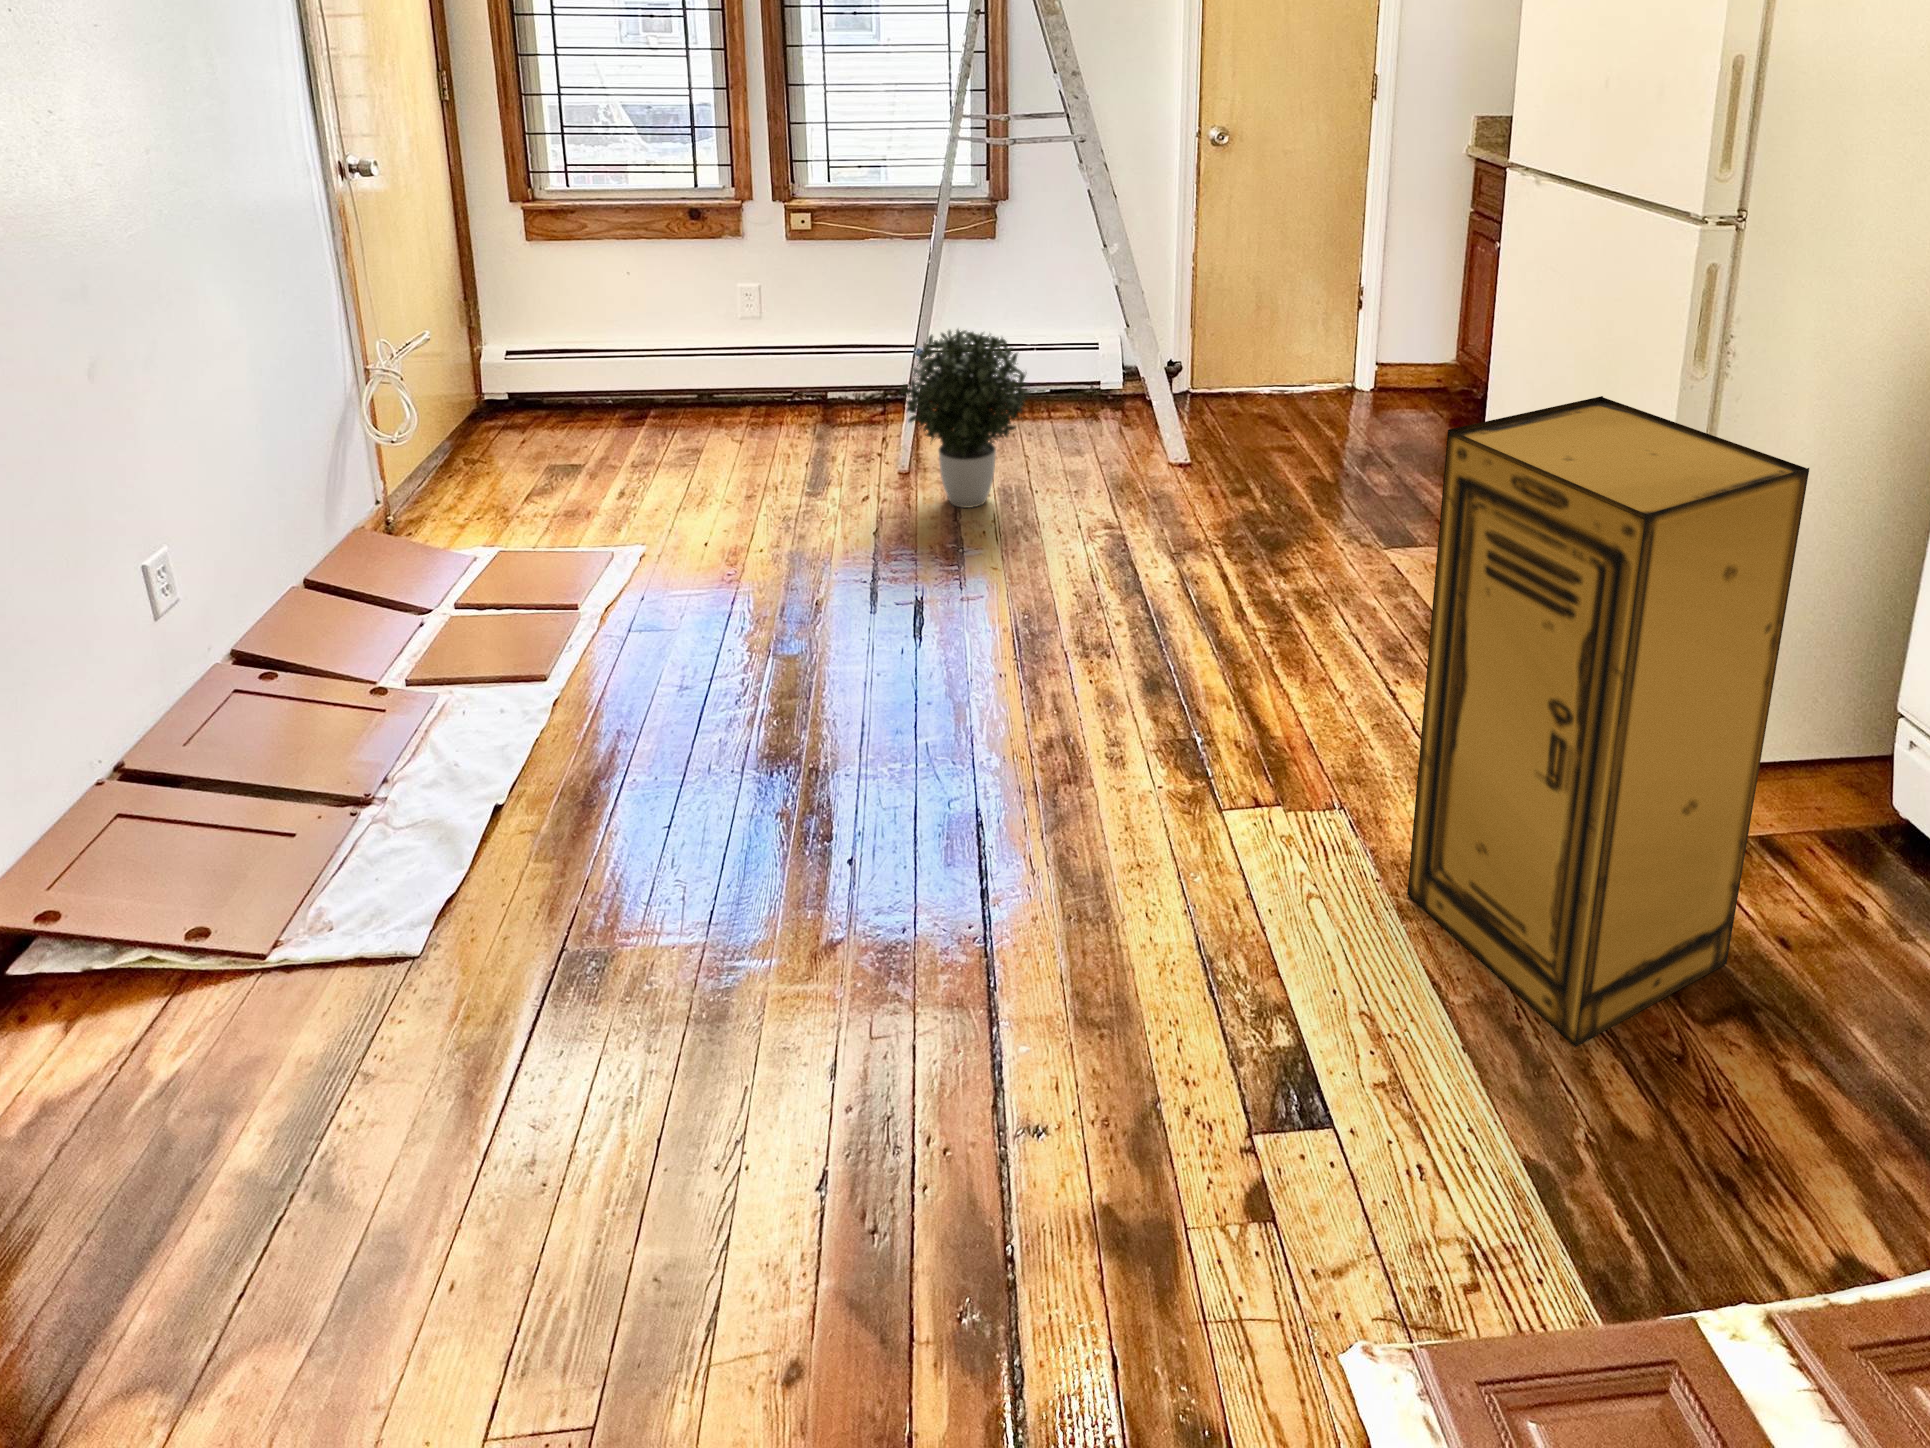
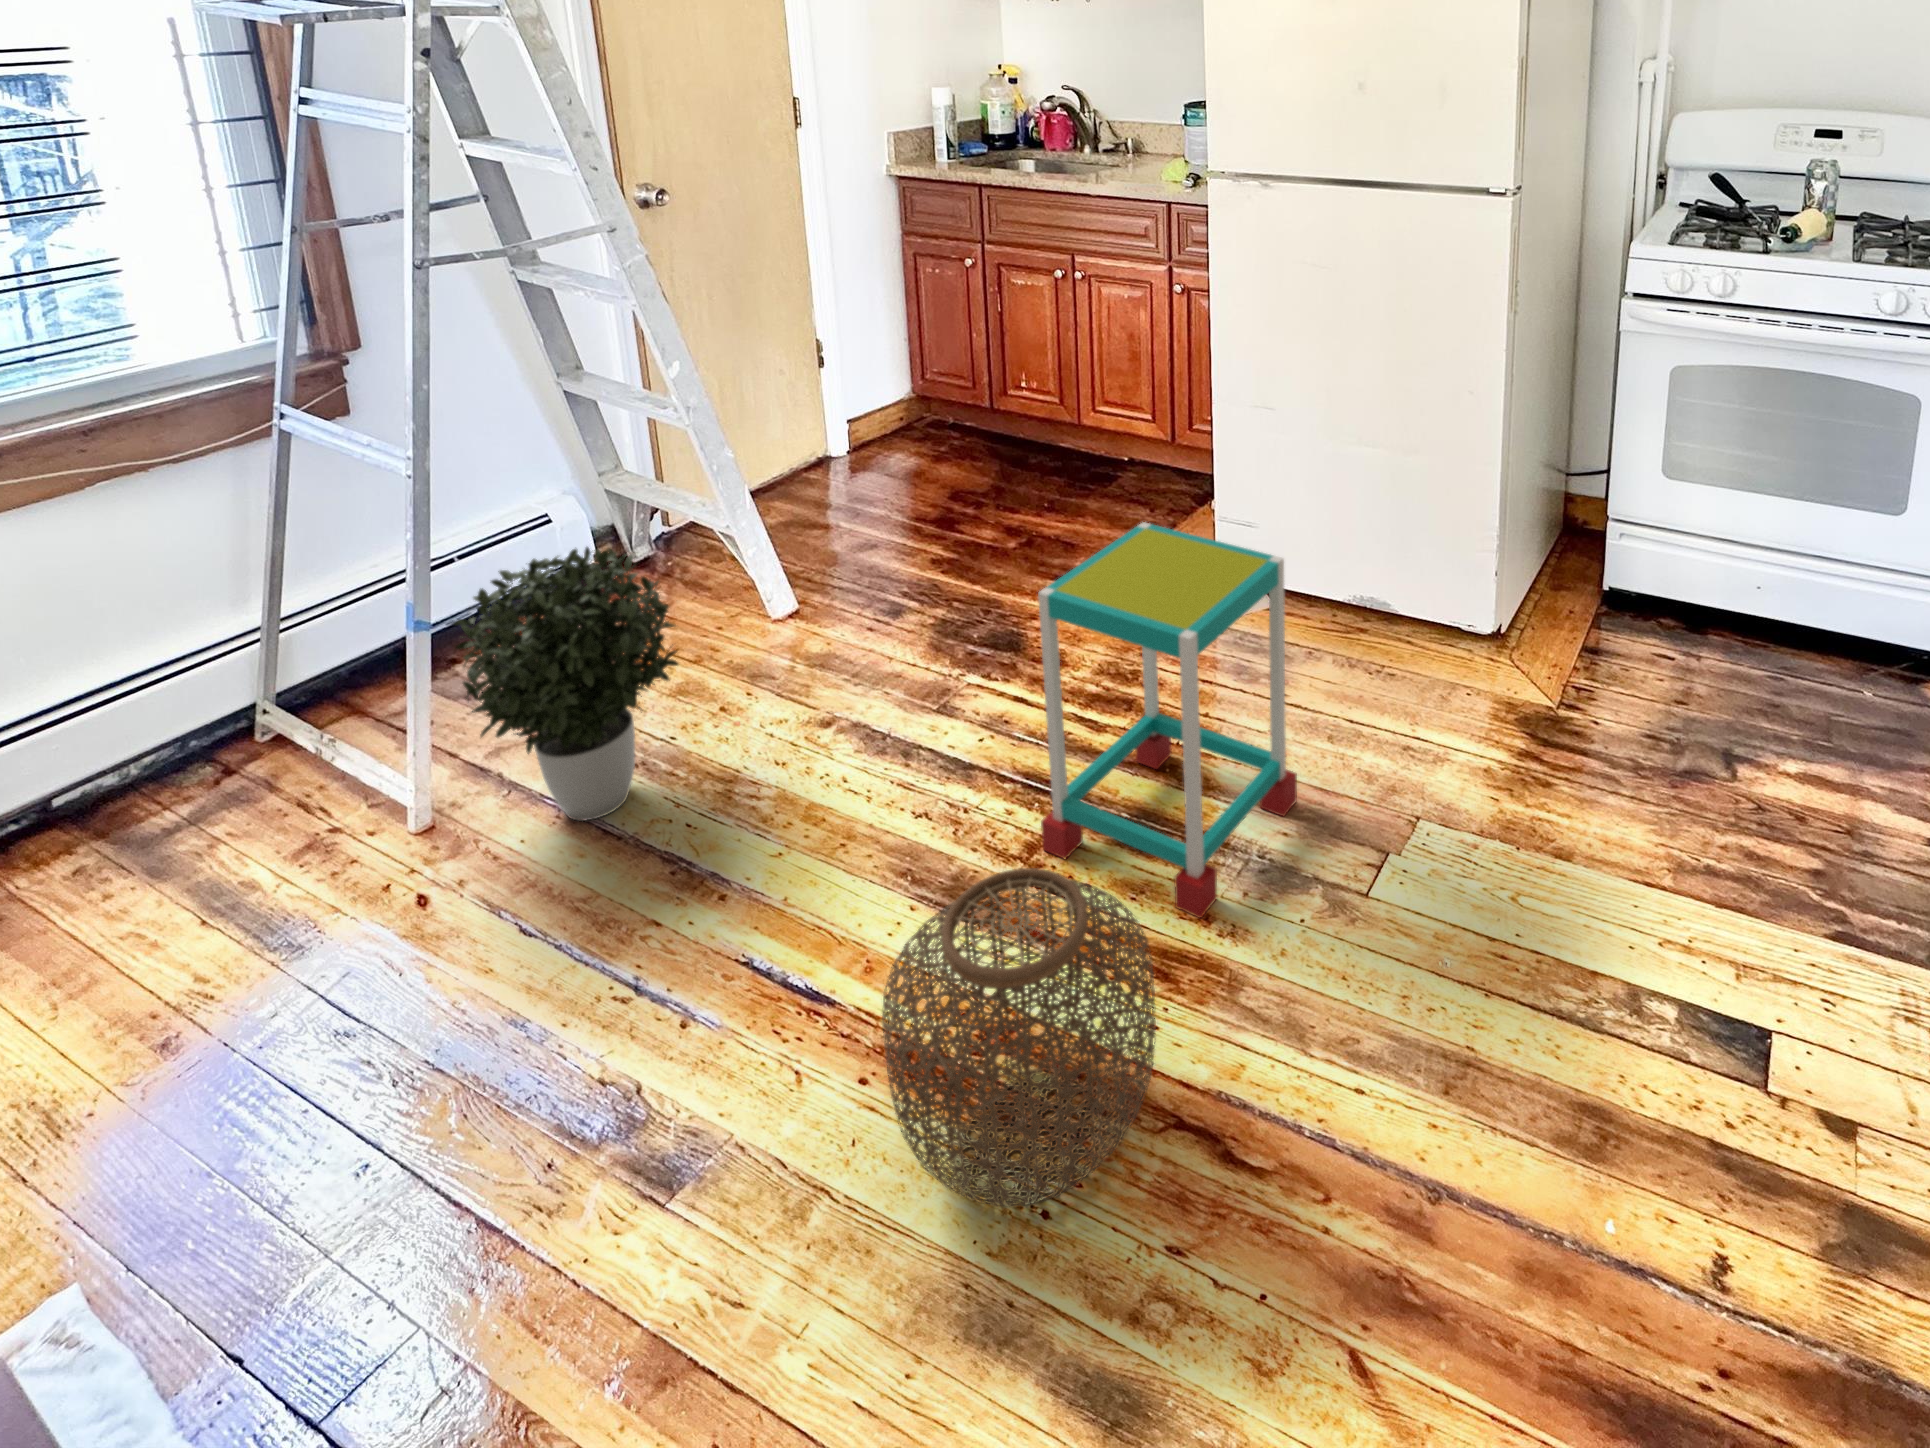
storage cabinet: present [1407,396,1809,1047] -> none [1521,354,1781,851]
side table: none [1097,438,1282,740] -> present [1038,522,1297,918]
woven basket: none [790,560,972,775] -> present [882,868,1156,1206]

